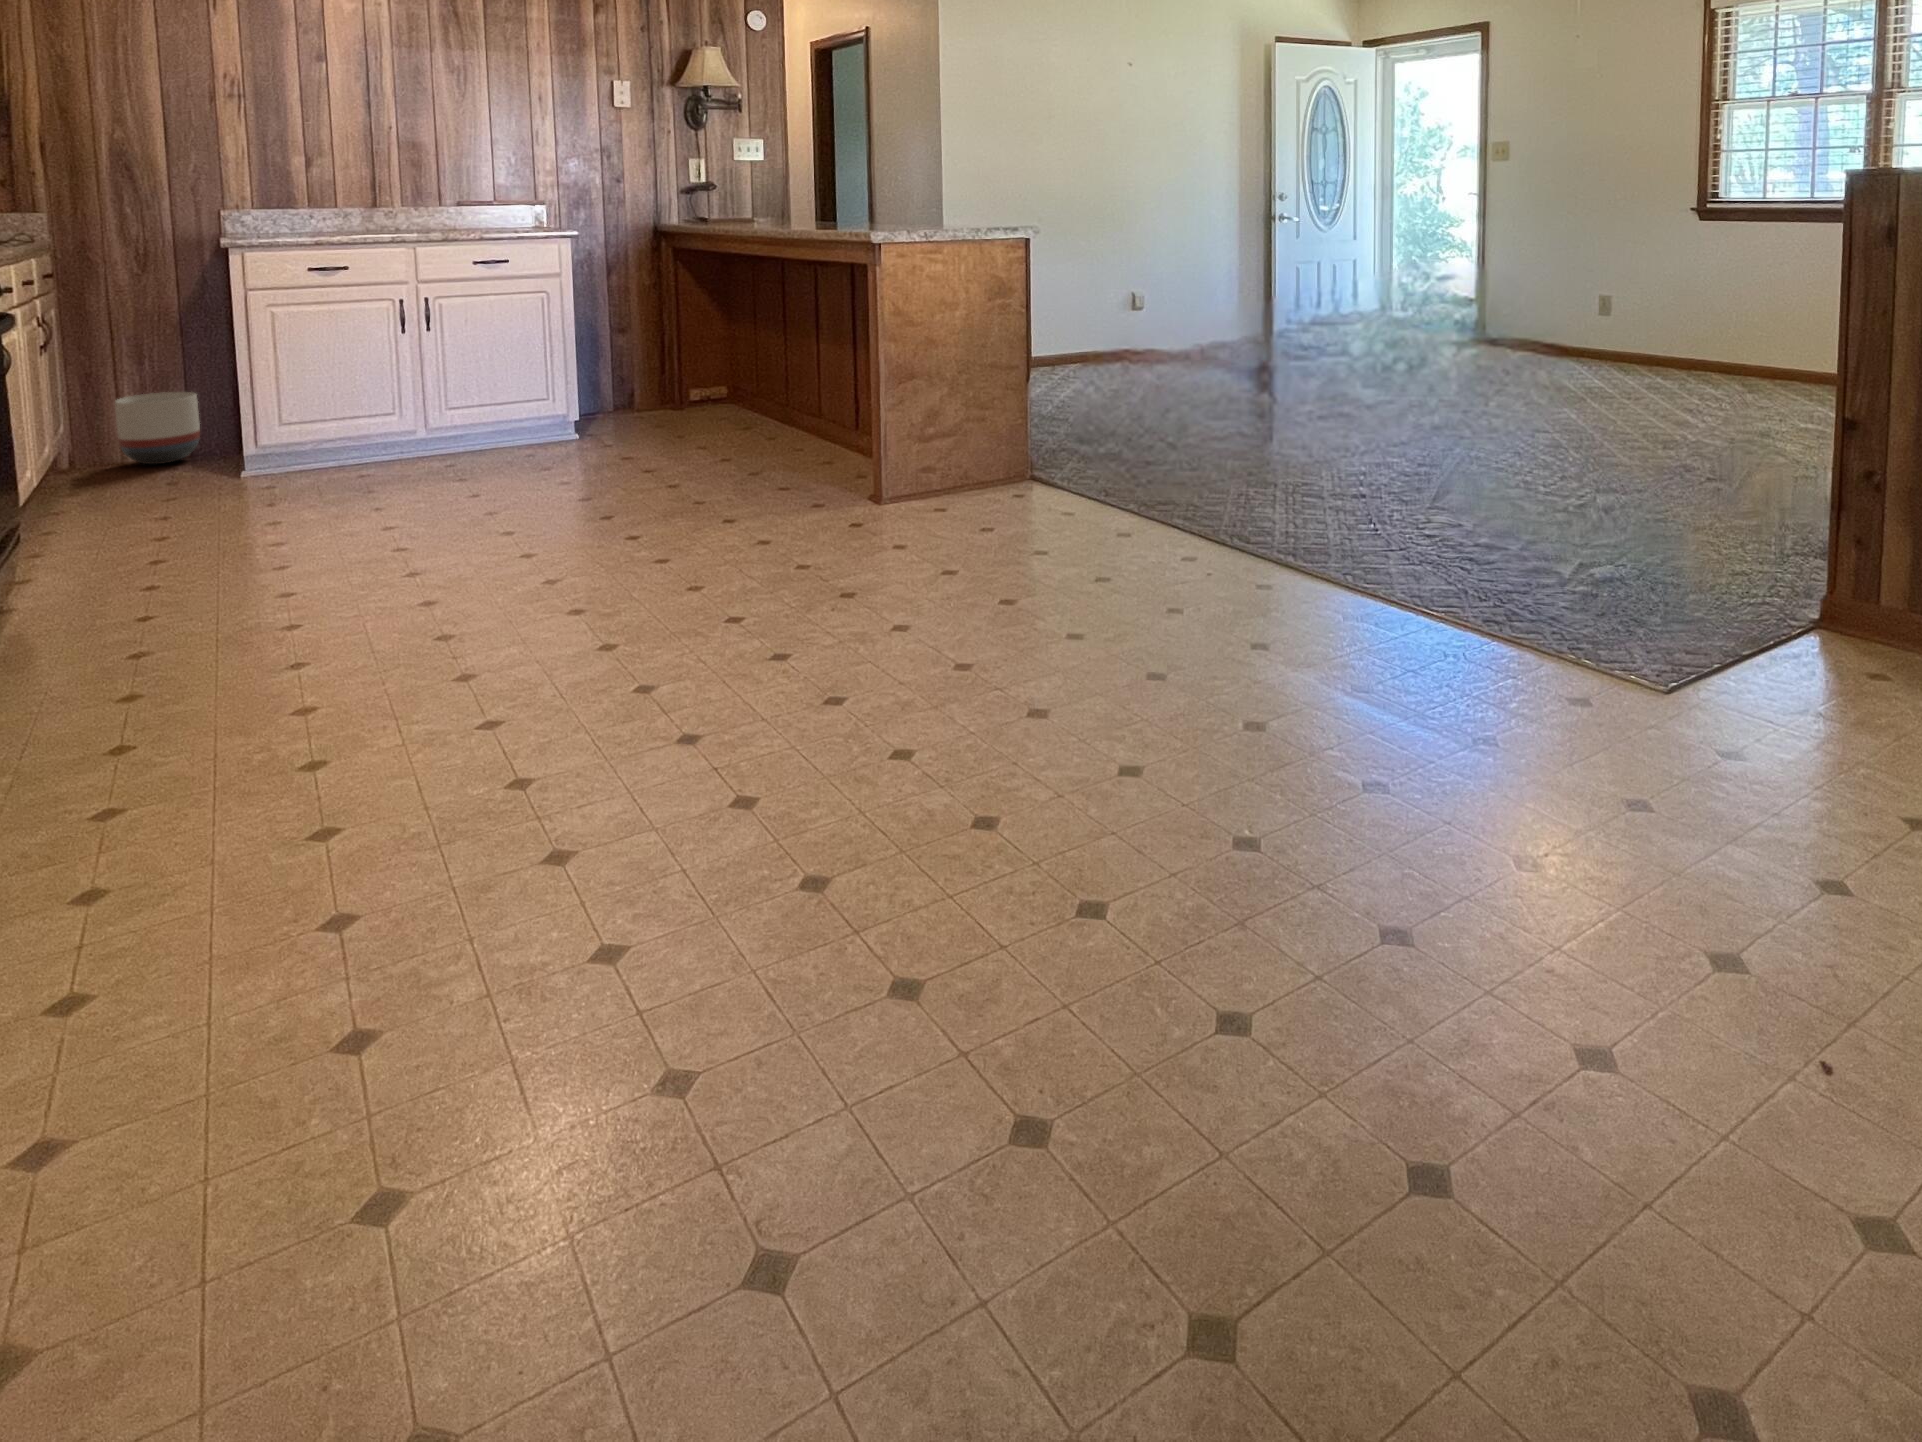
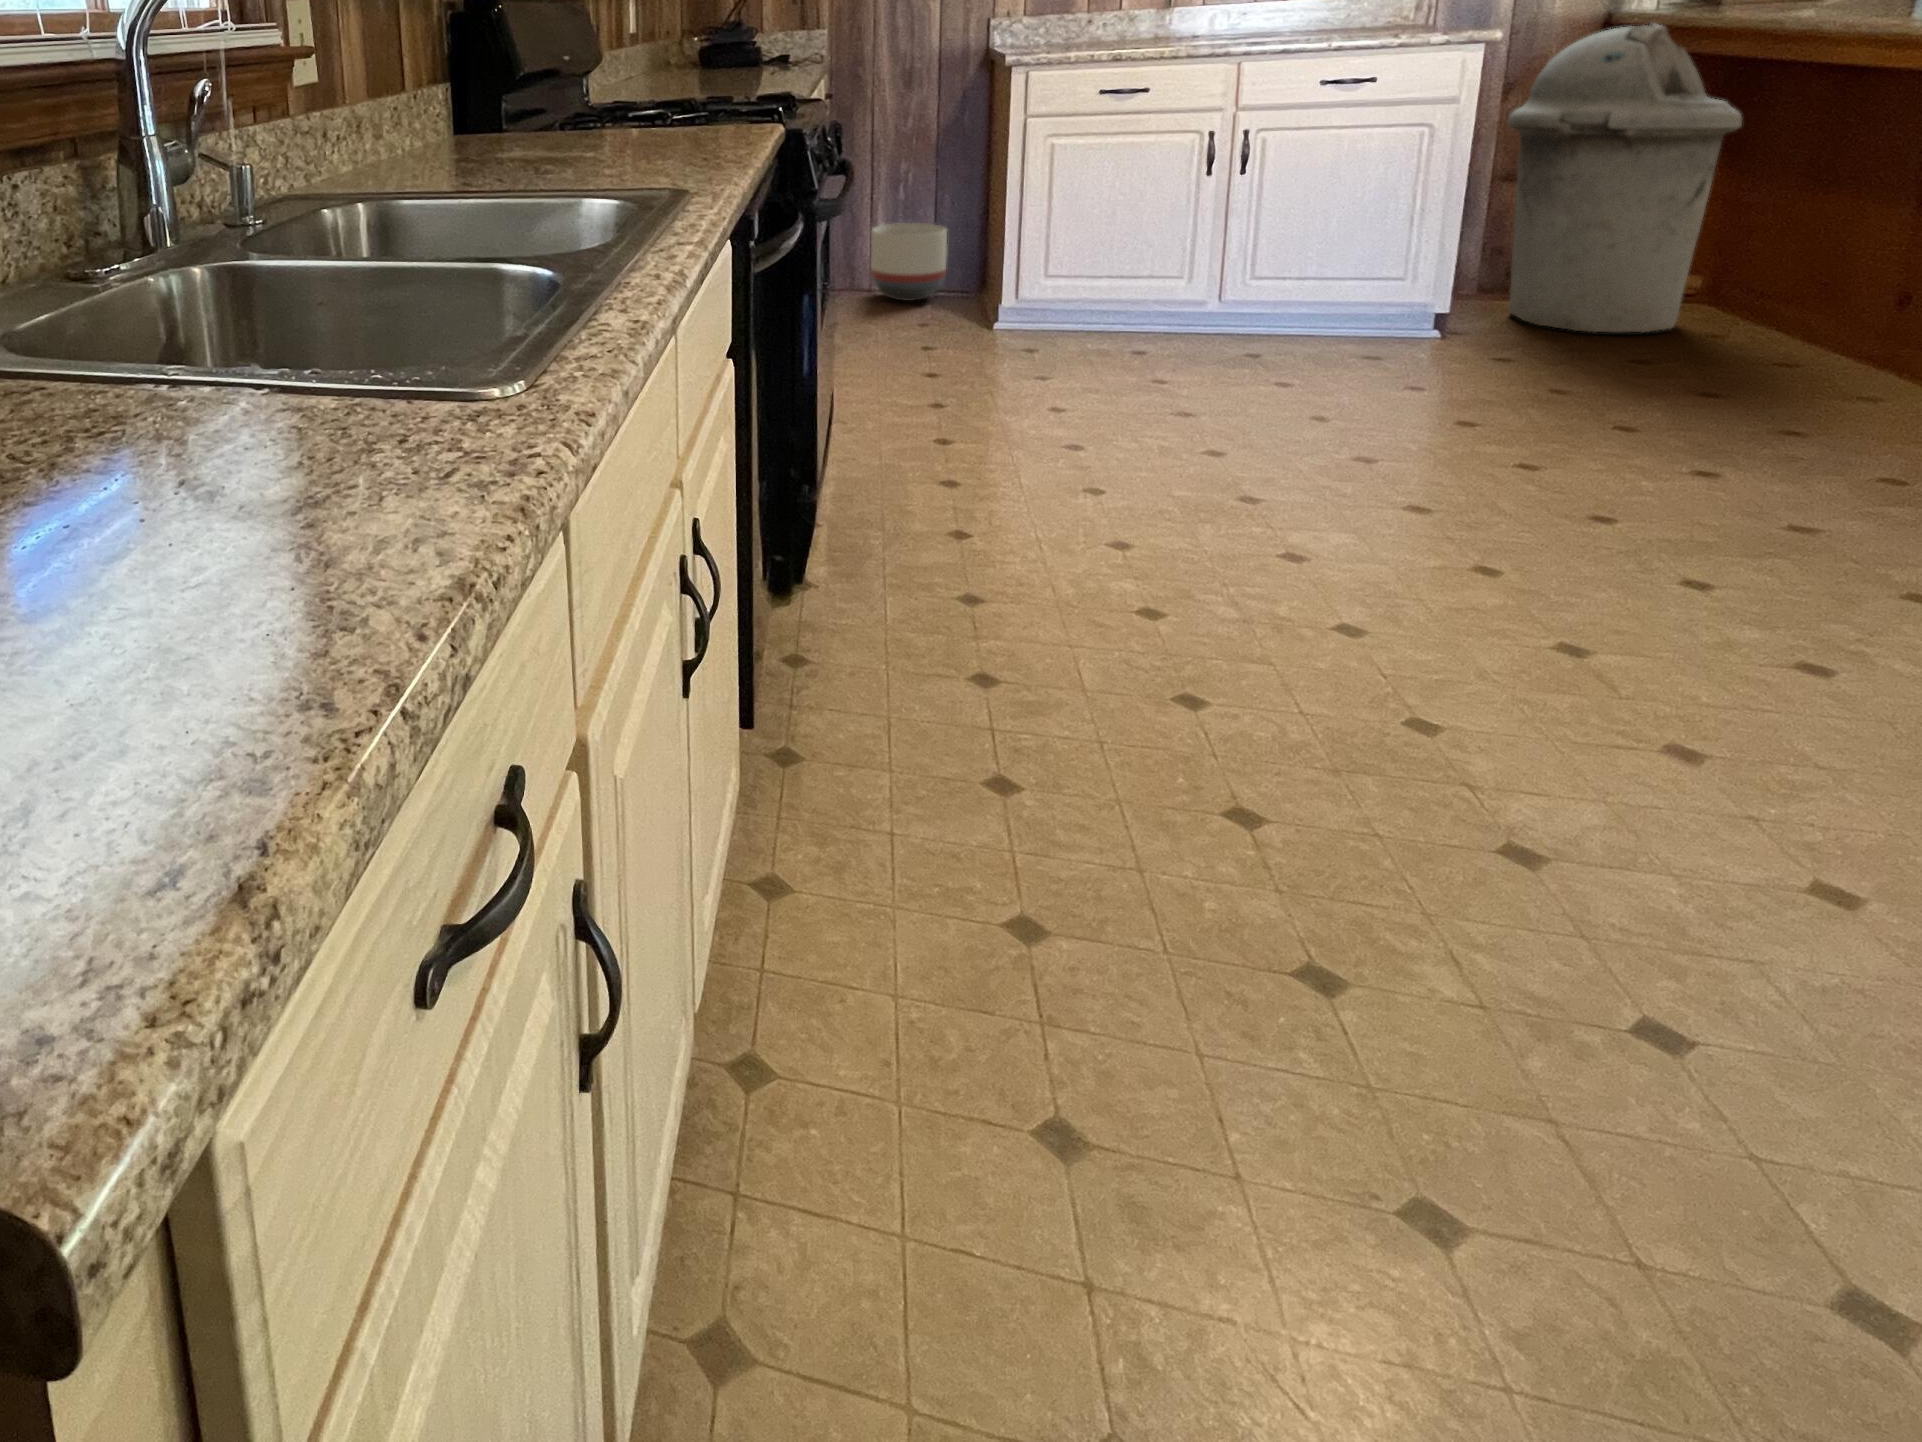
trash can: none [606,229,717,421] -> present [1508,23,1742,332]

